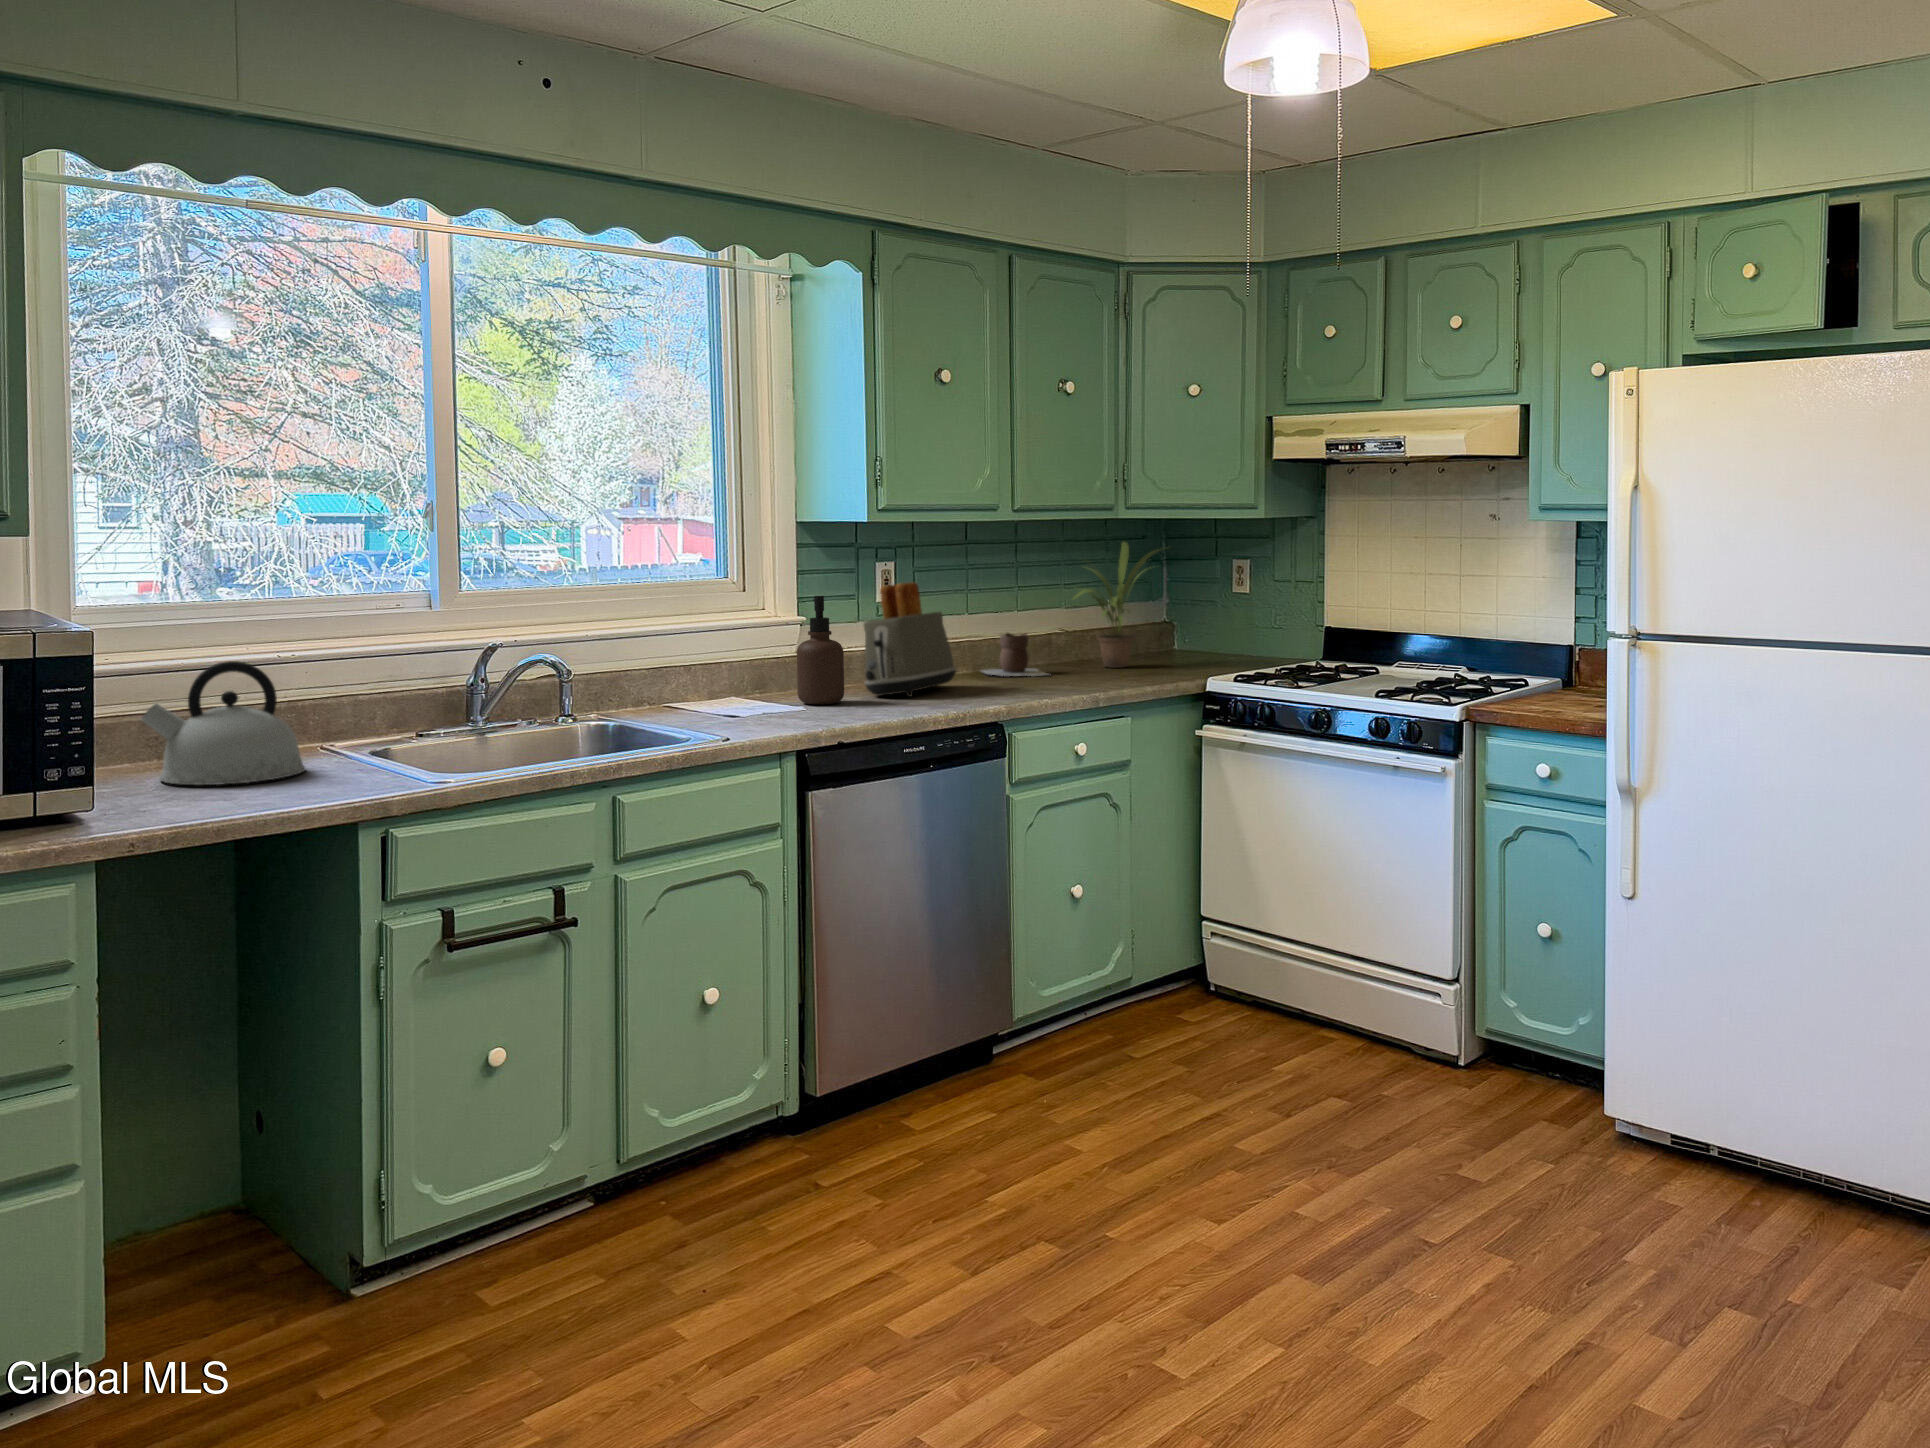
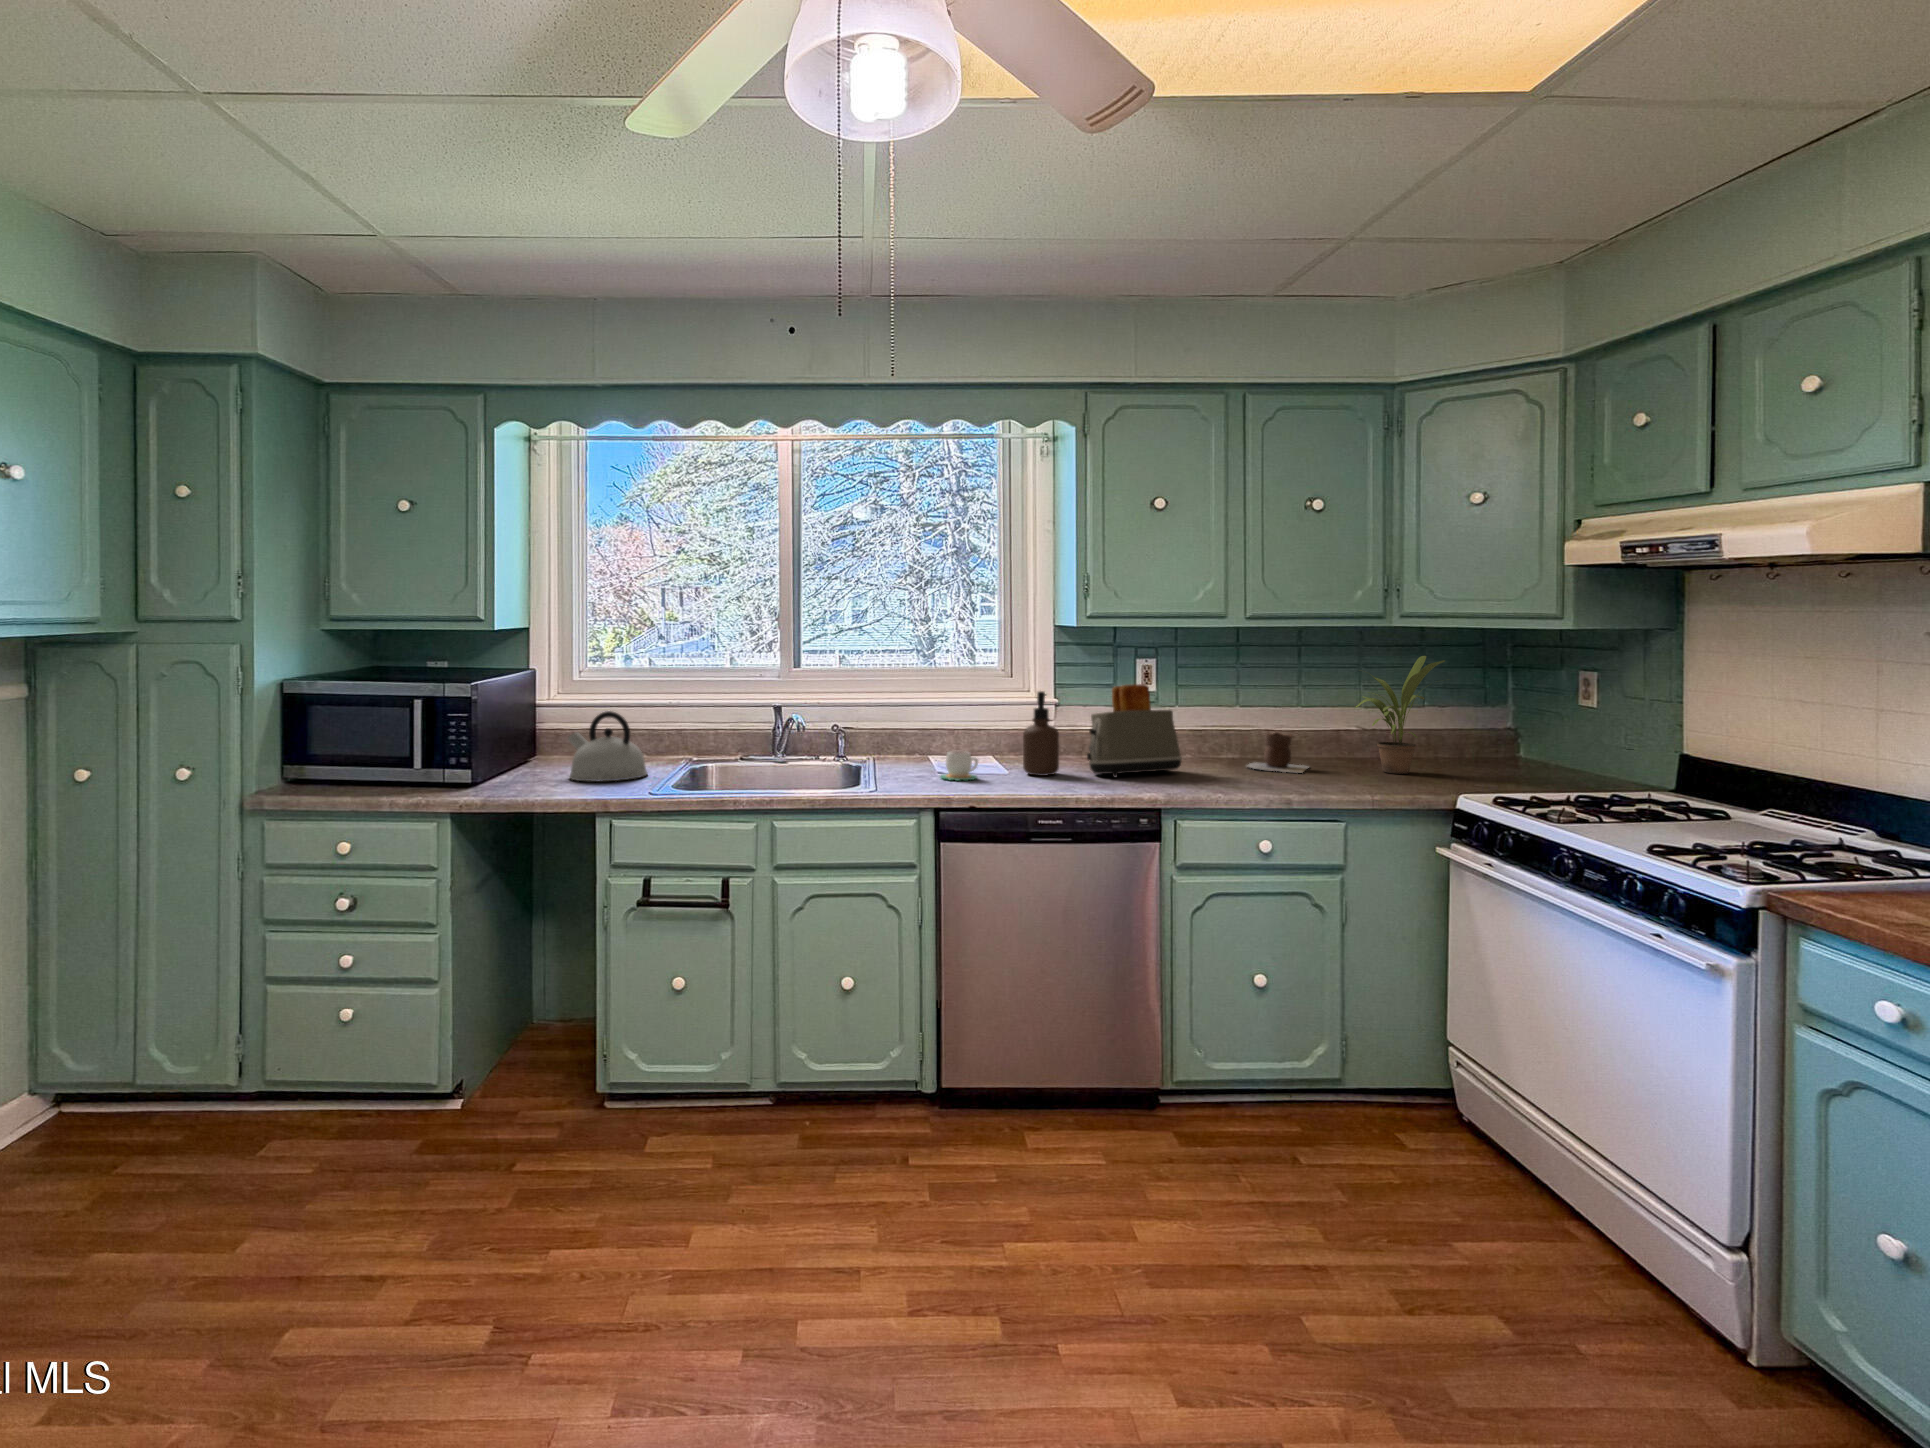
mug: none [725,681,780,720] -> present [941,751,978,781]

